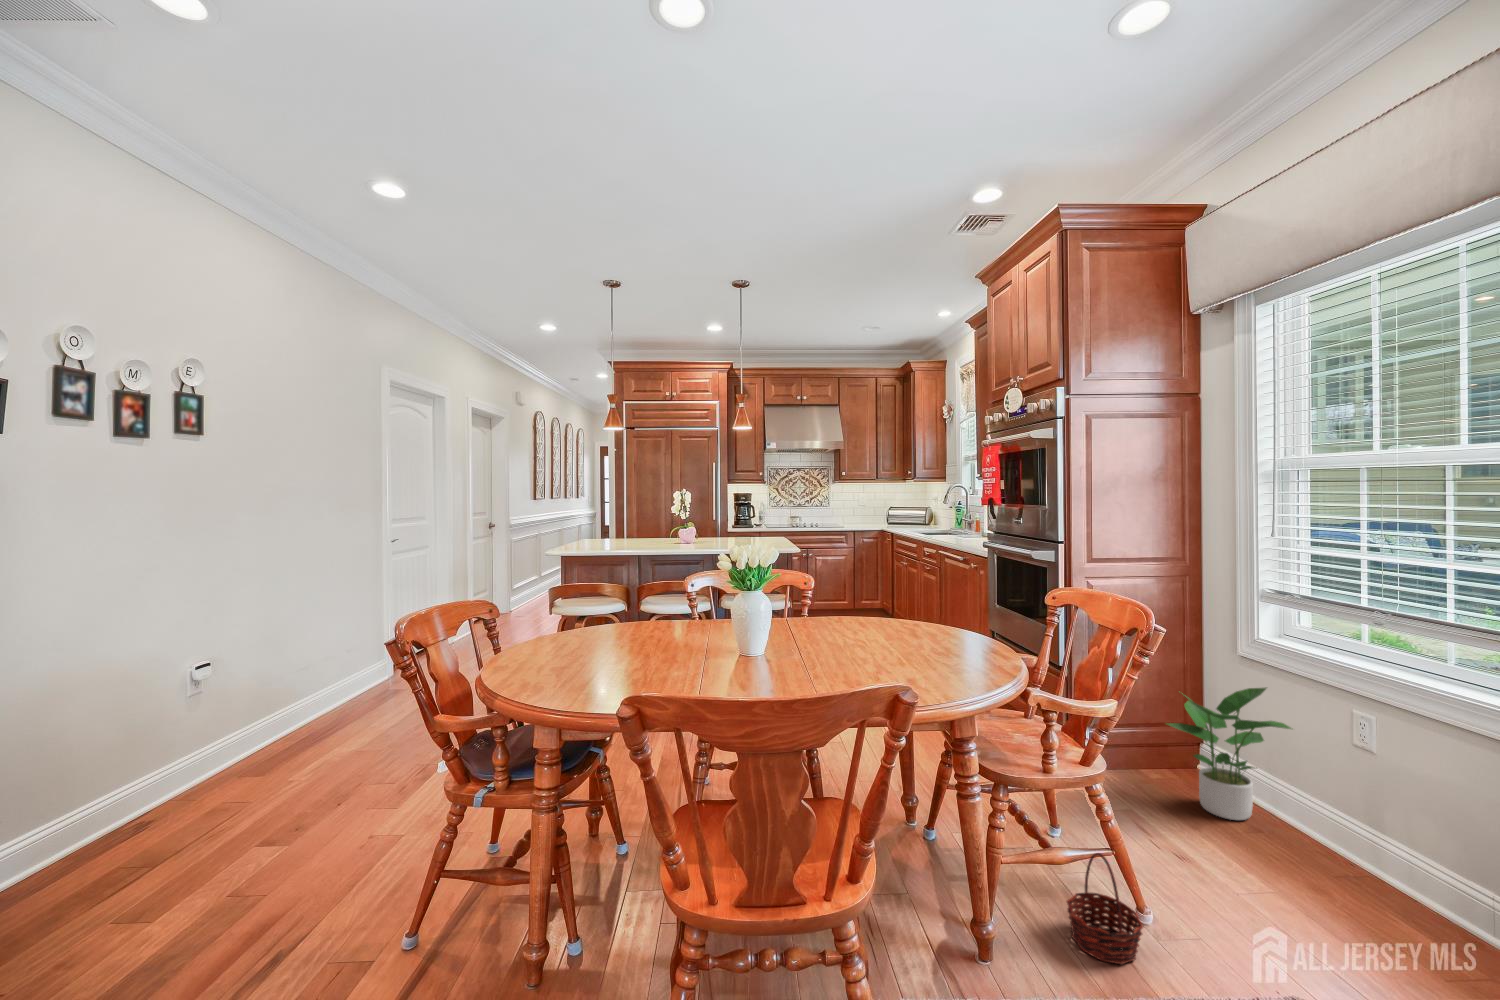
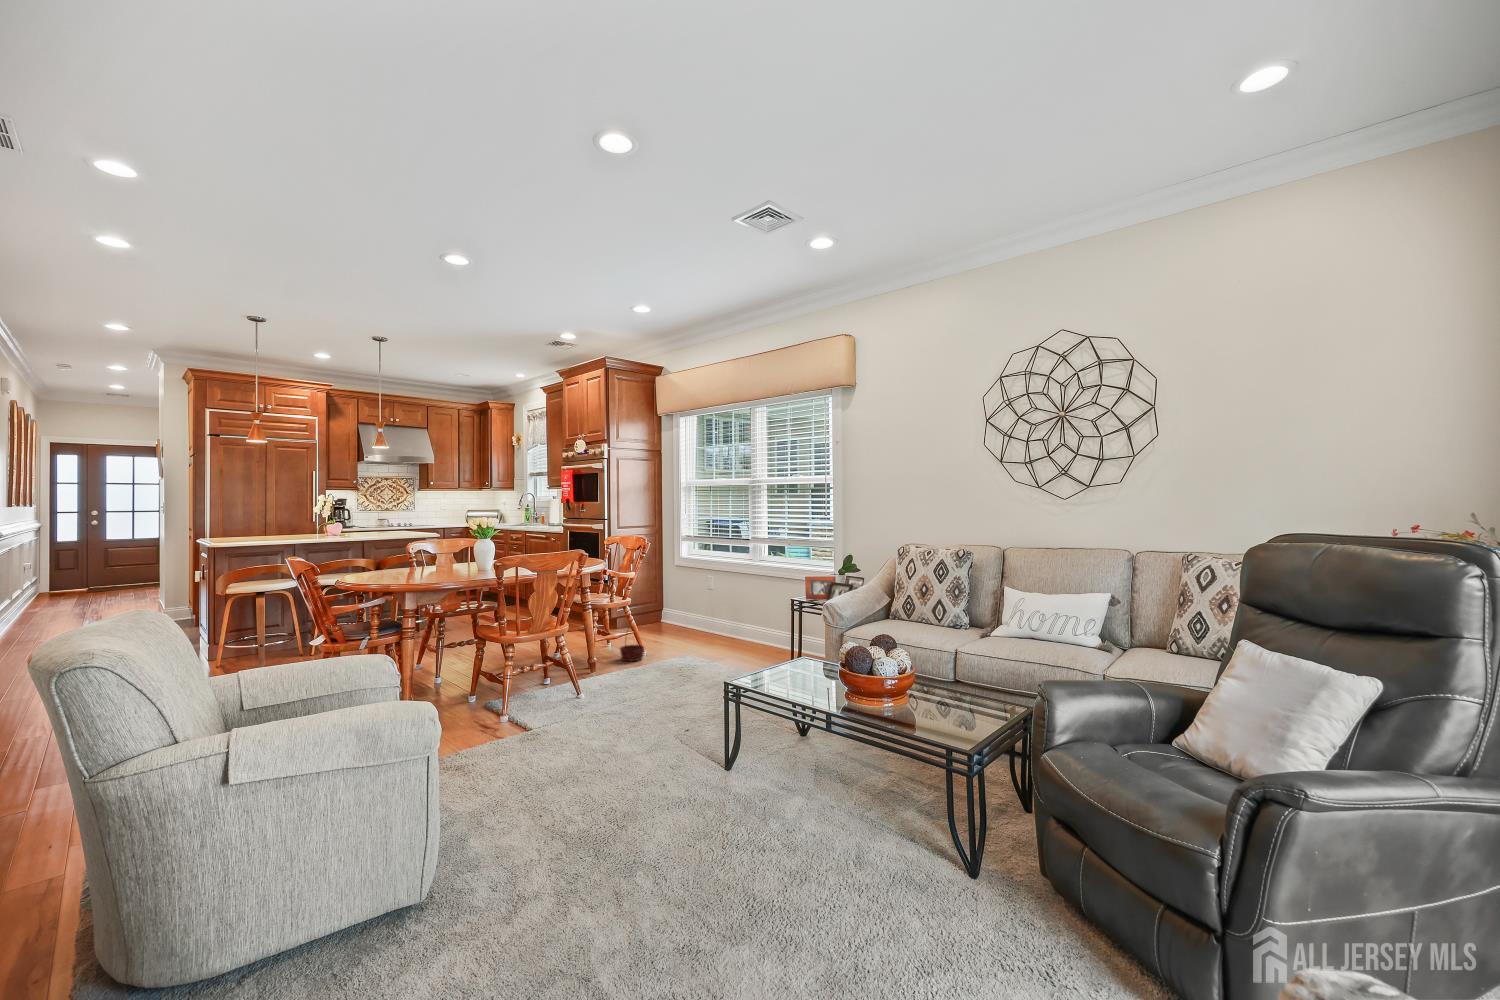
potted plant: present [1168,688,1291,820] -> none [650,576,693,632]

